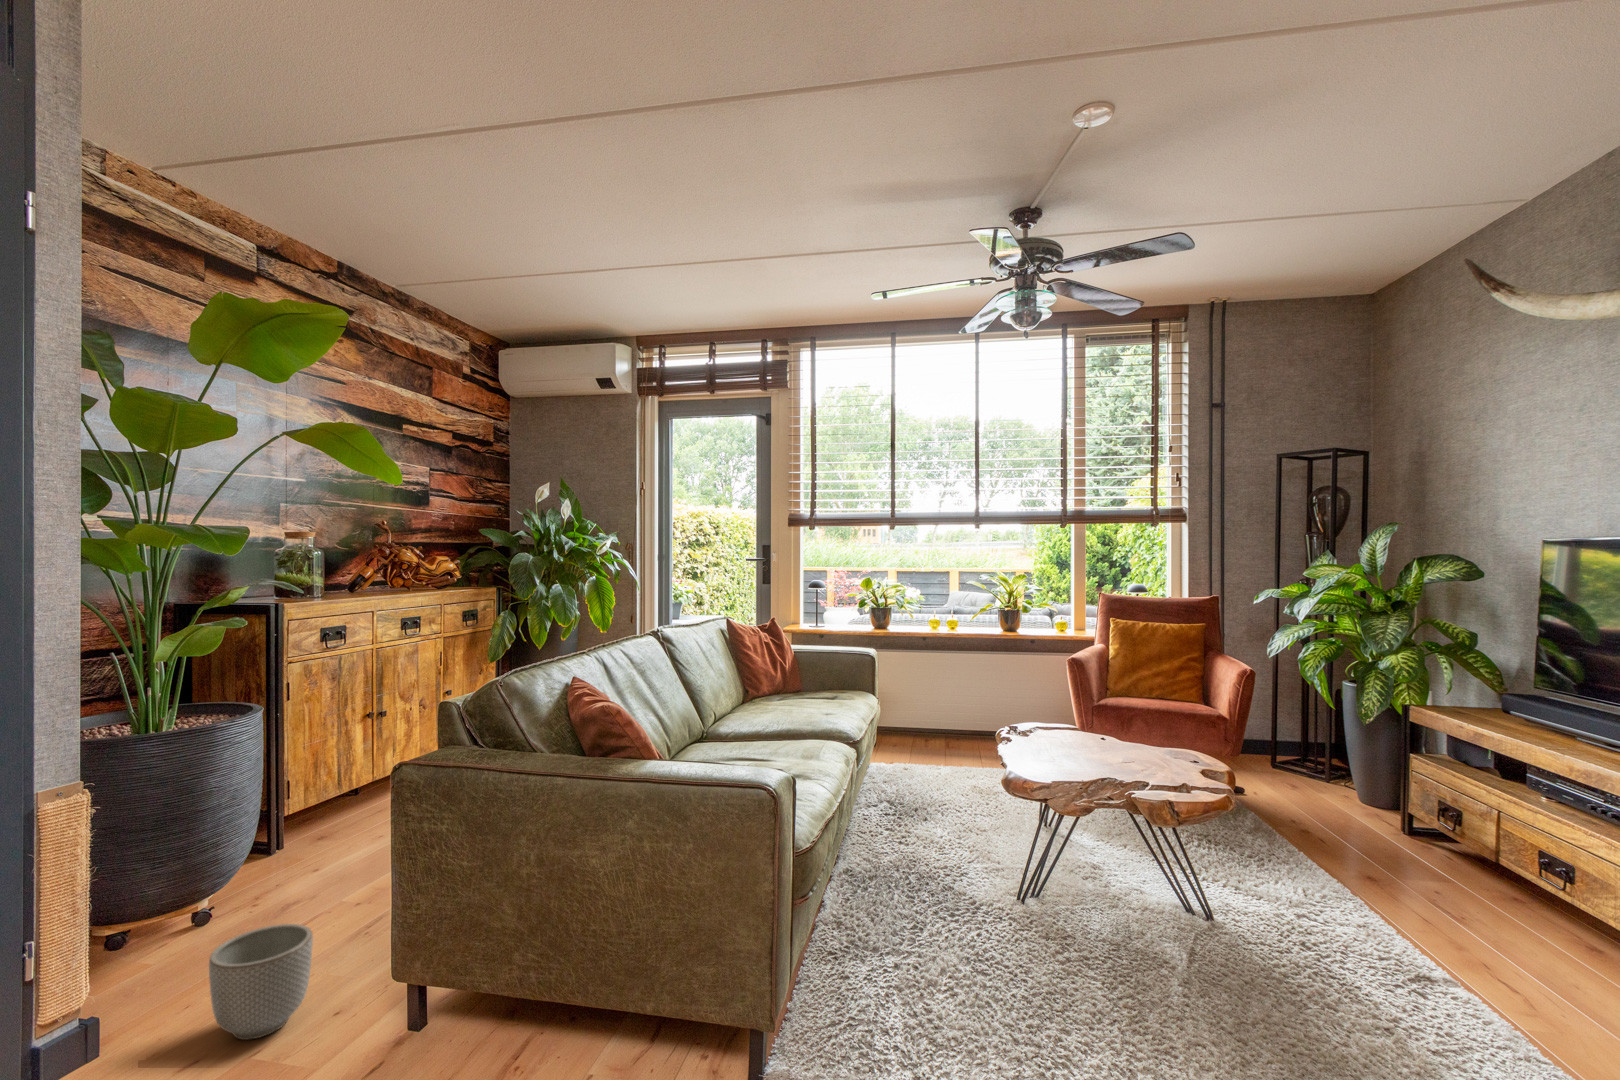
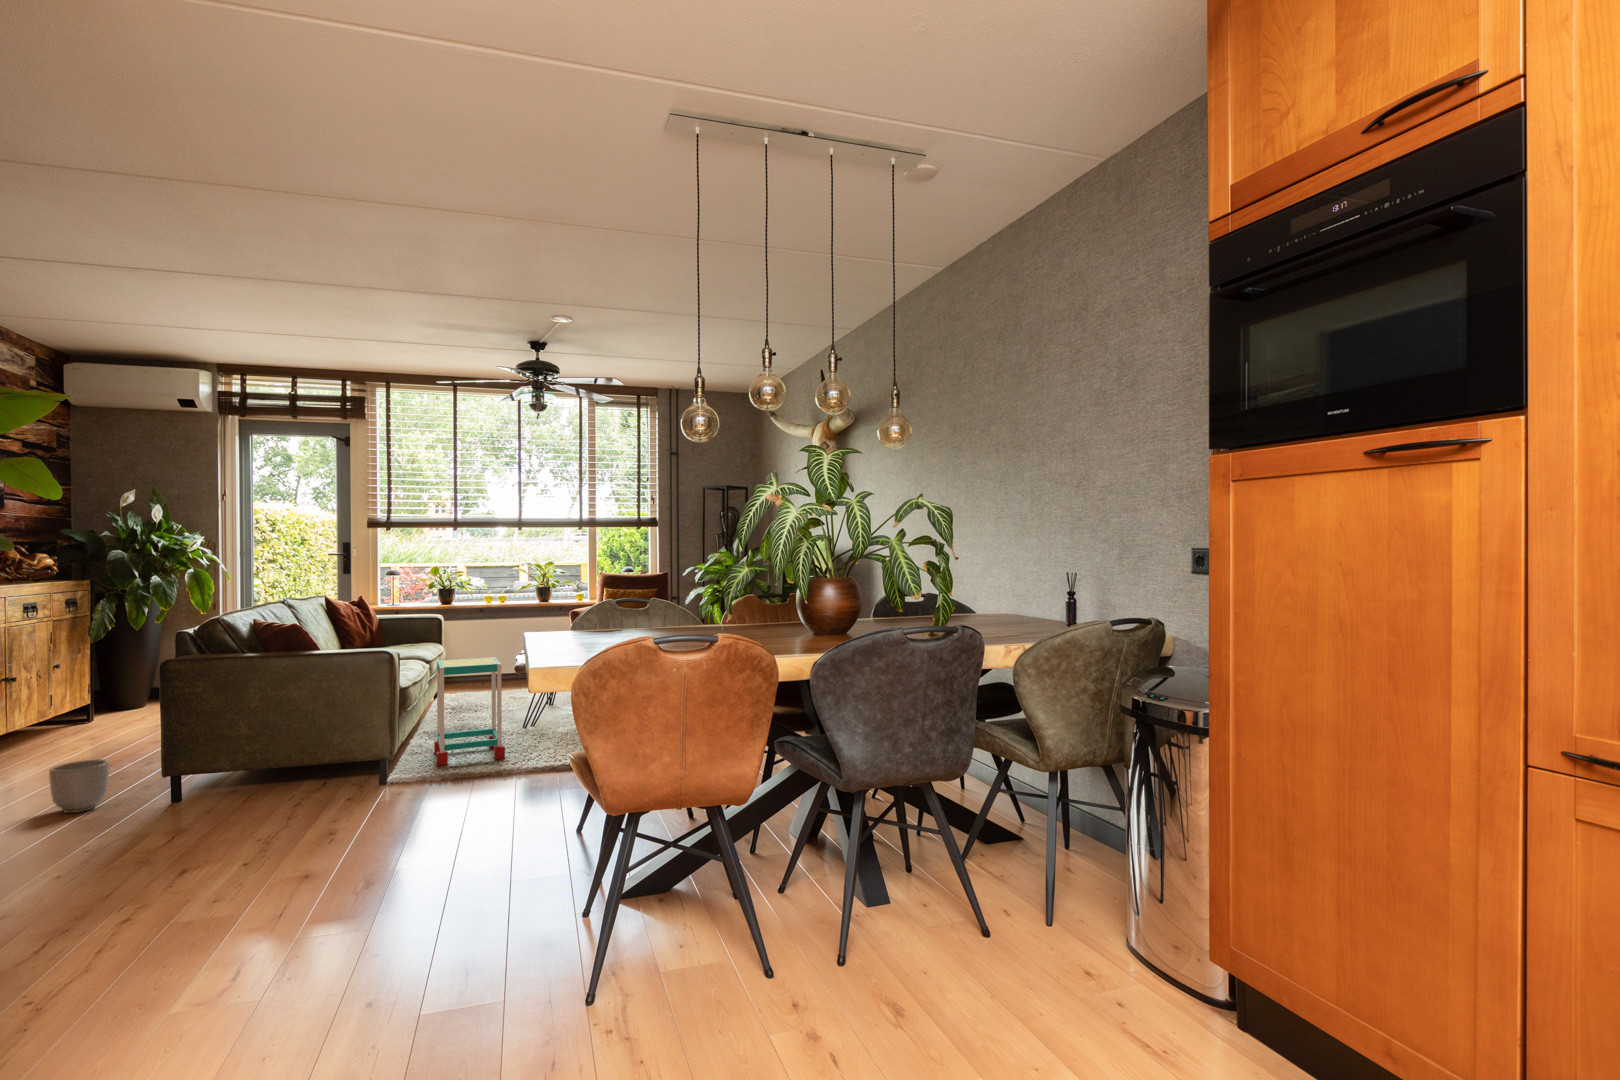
side table: none [862,770,1007,1026] -> present [434,657,505,766]

